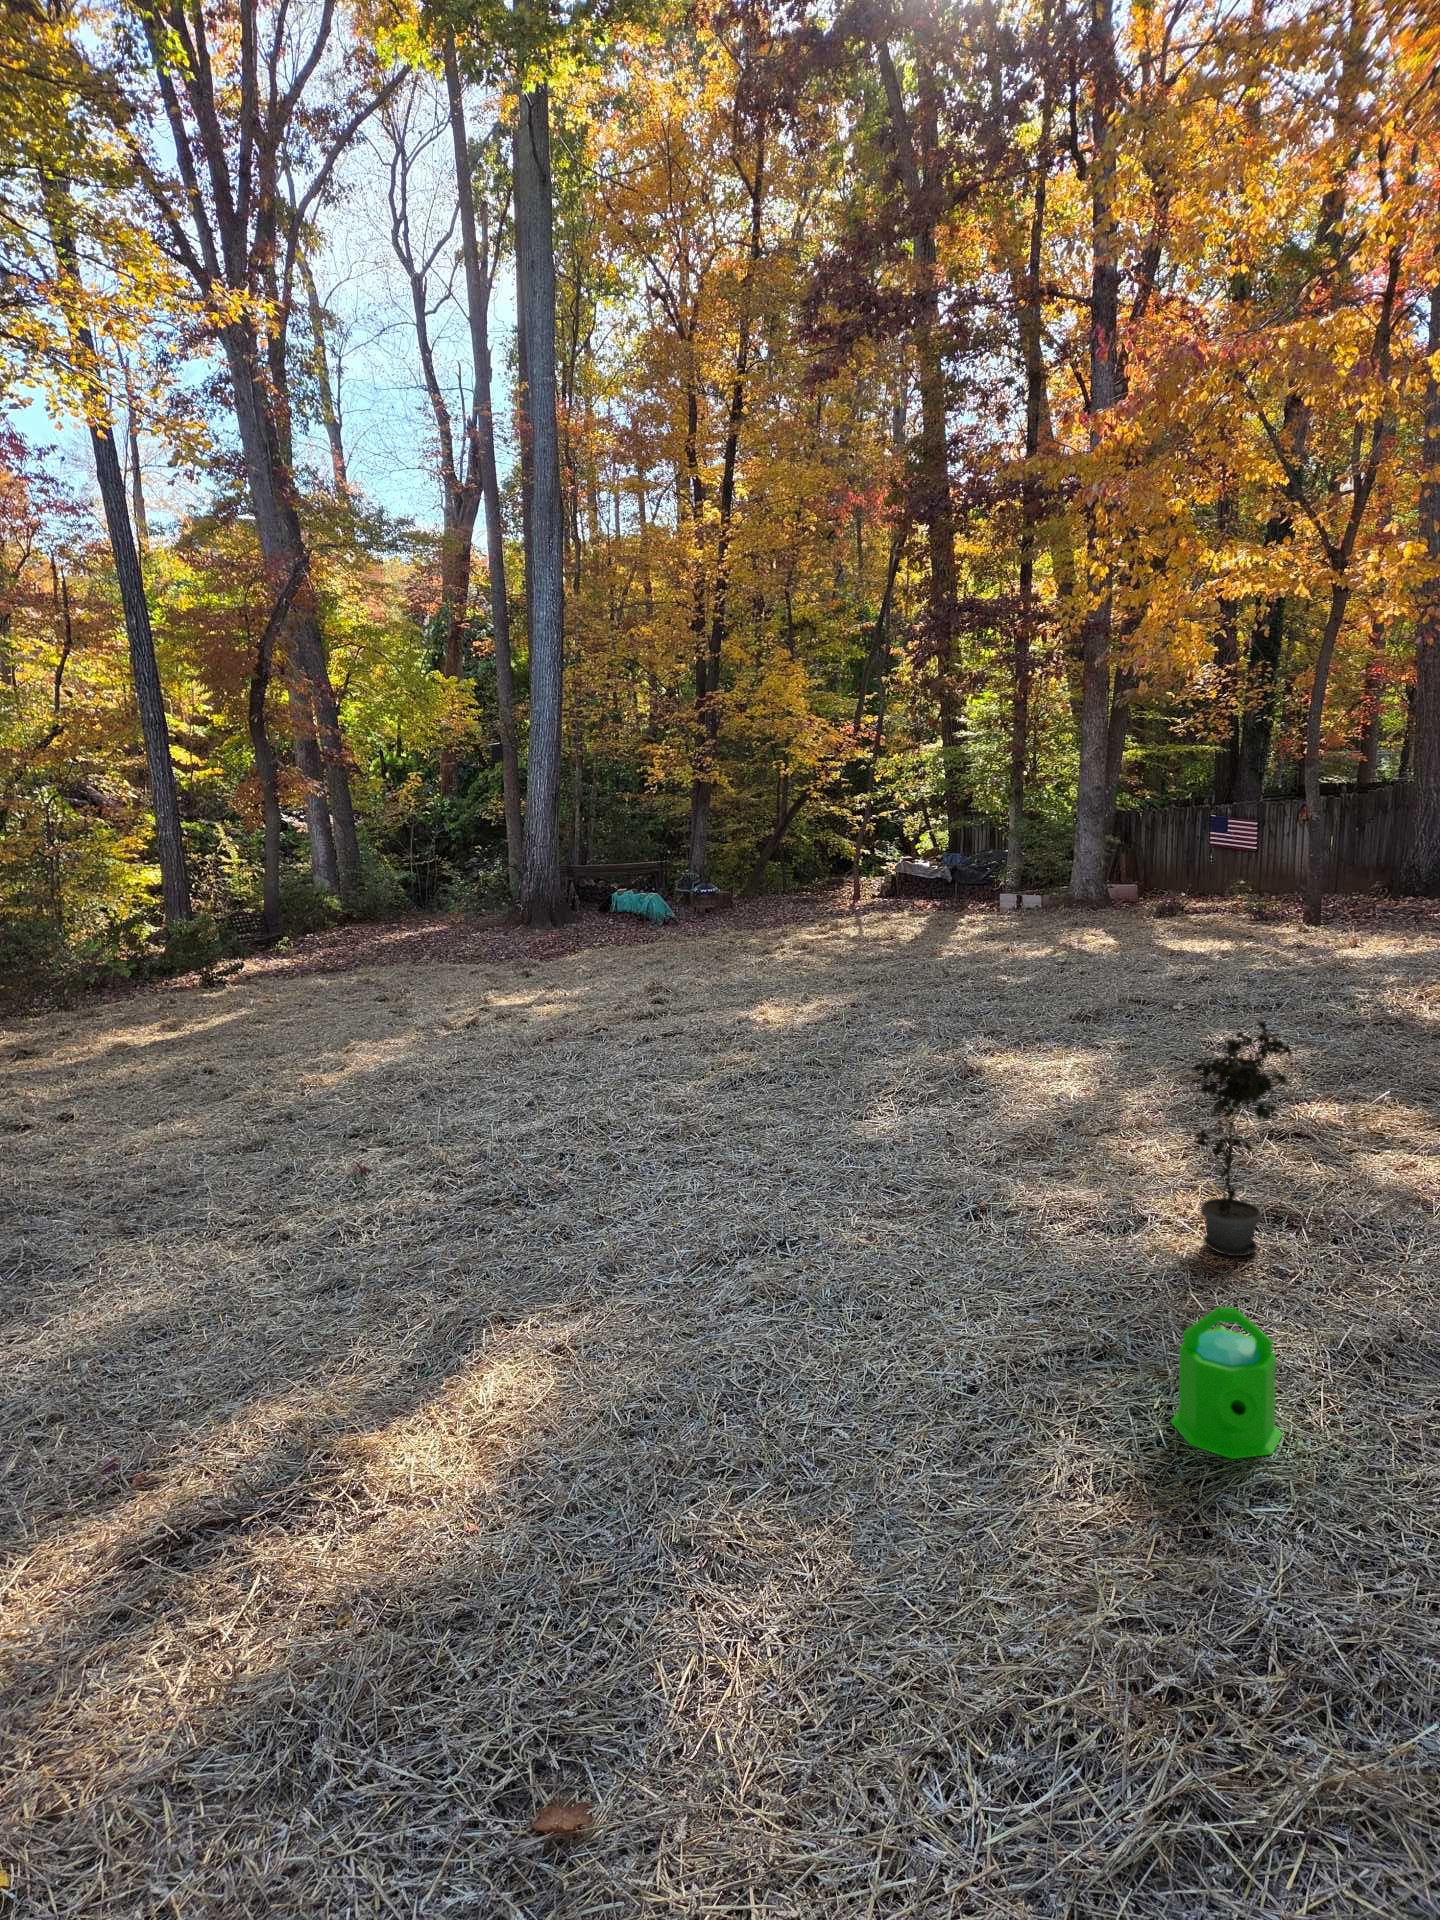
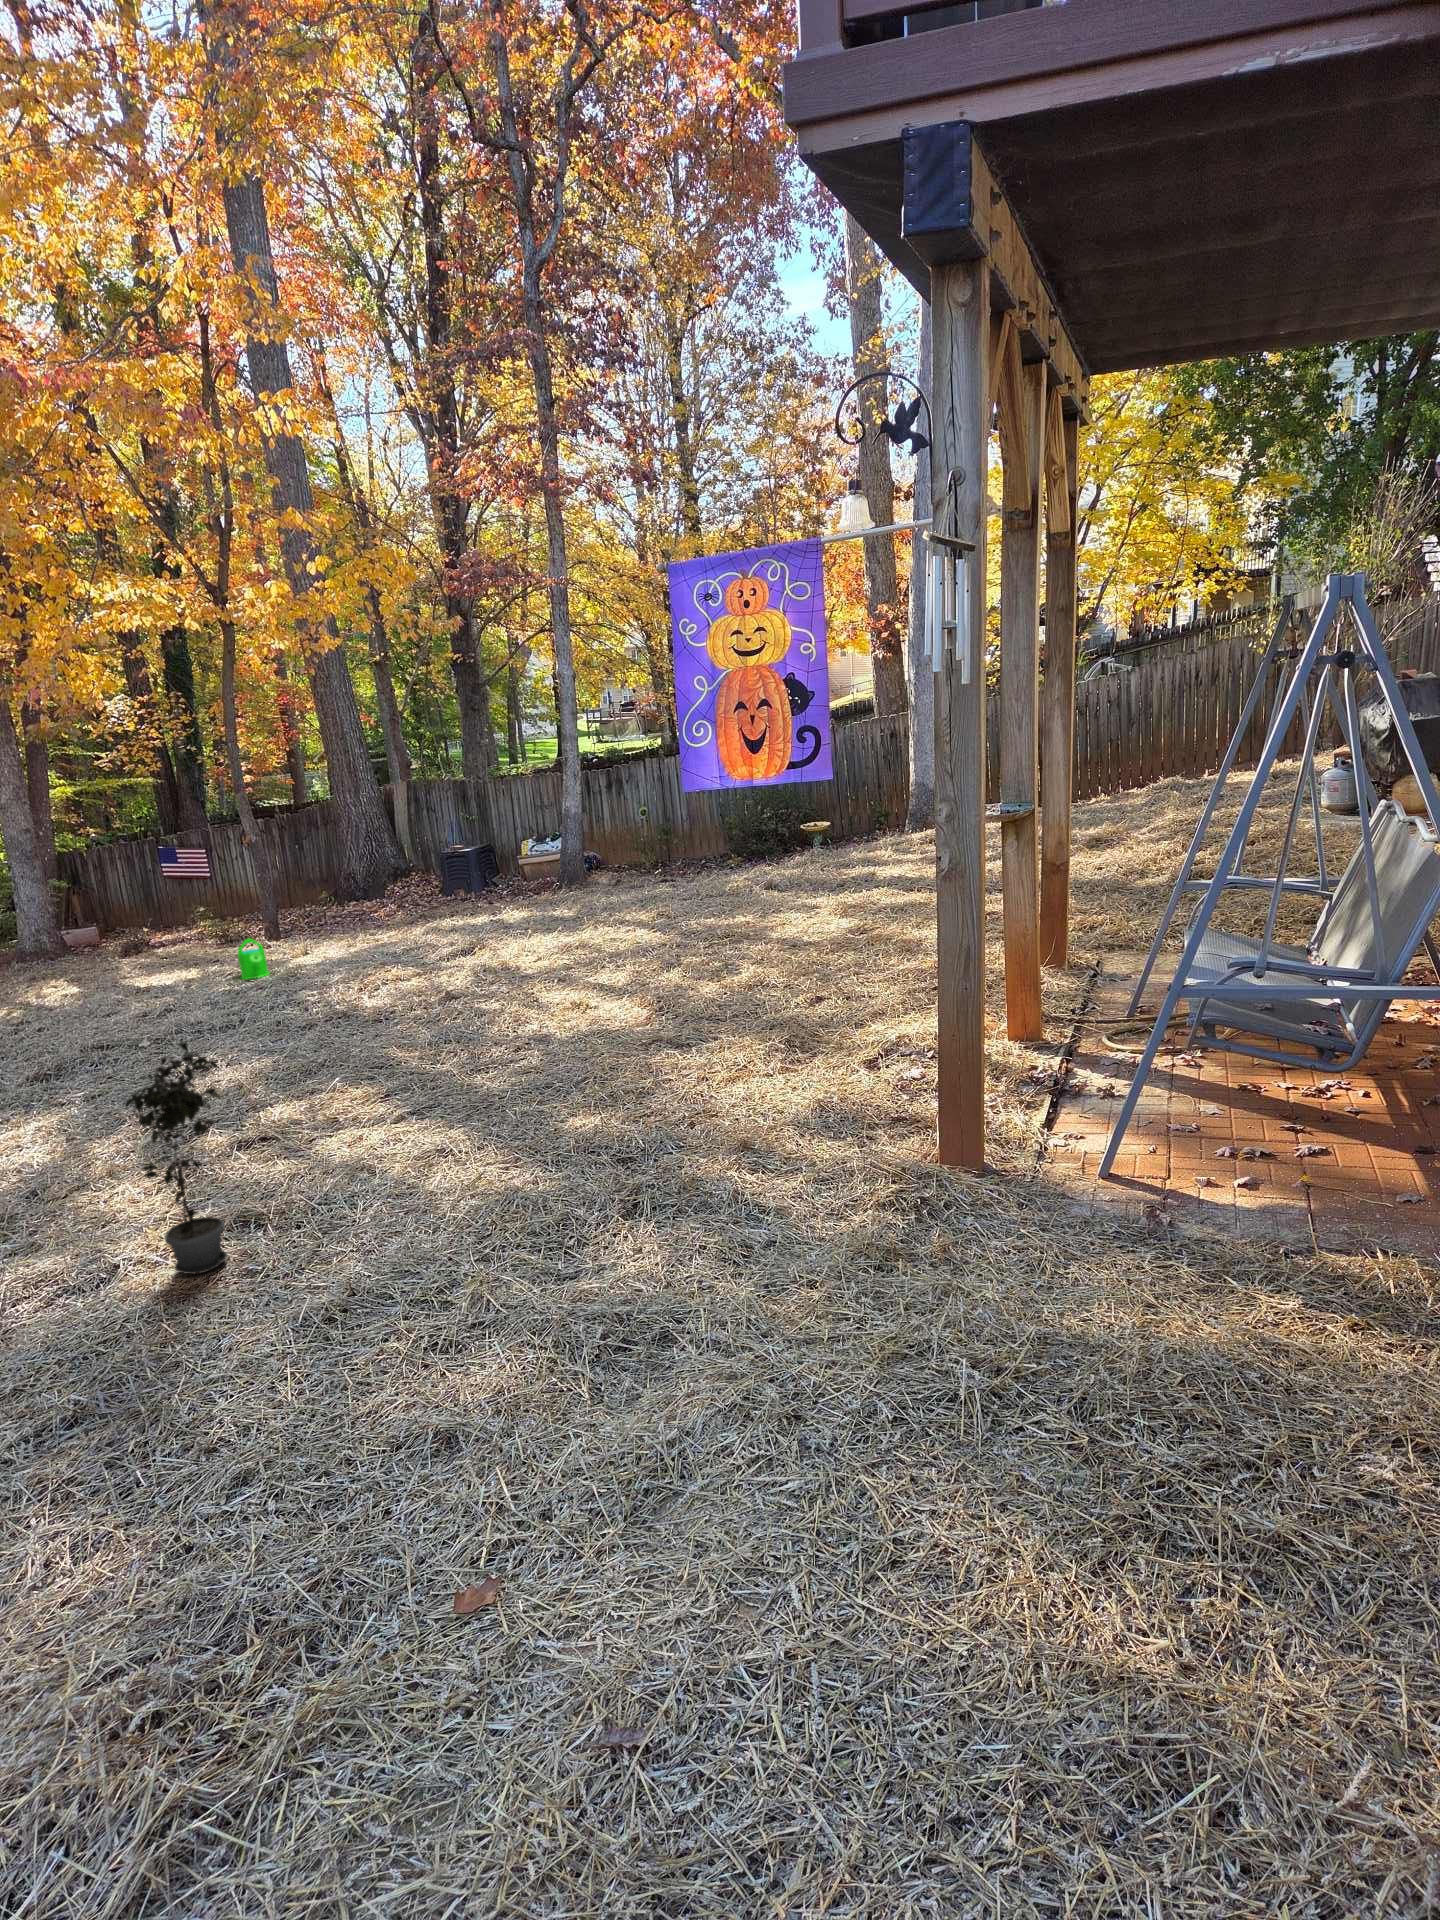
watering can: present [1171,1307,1282,1459] -> present [238,939,270,979]

